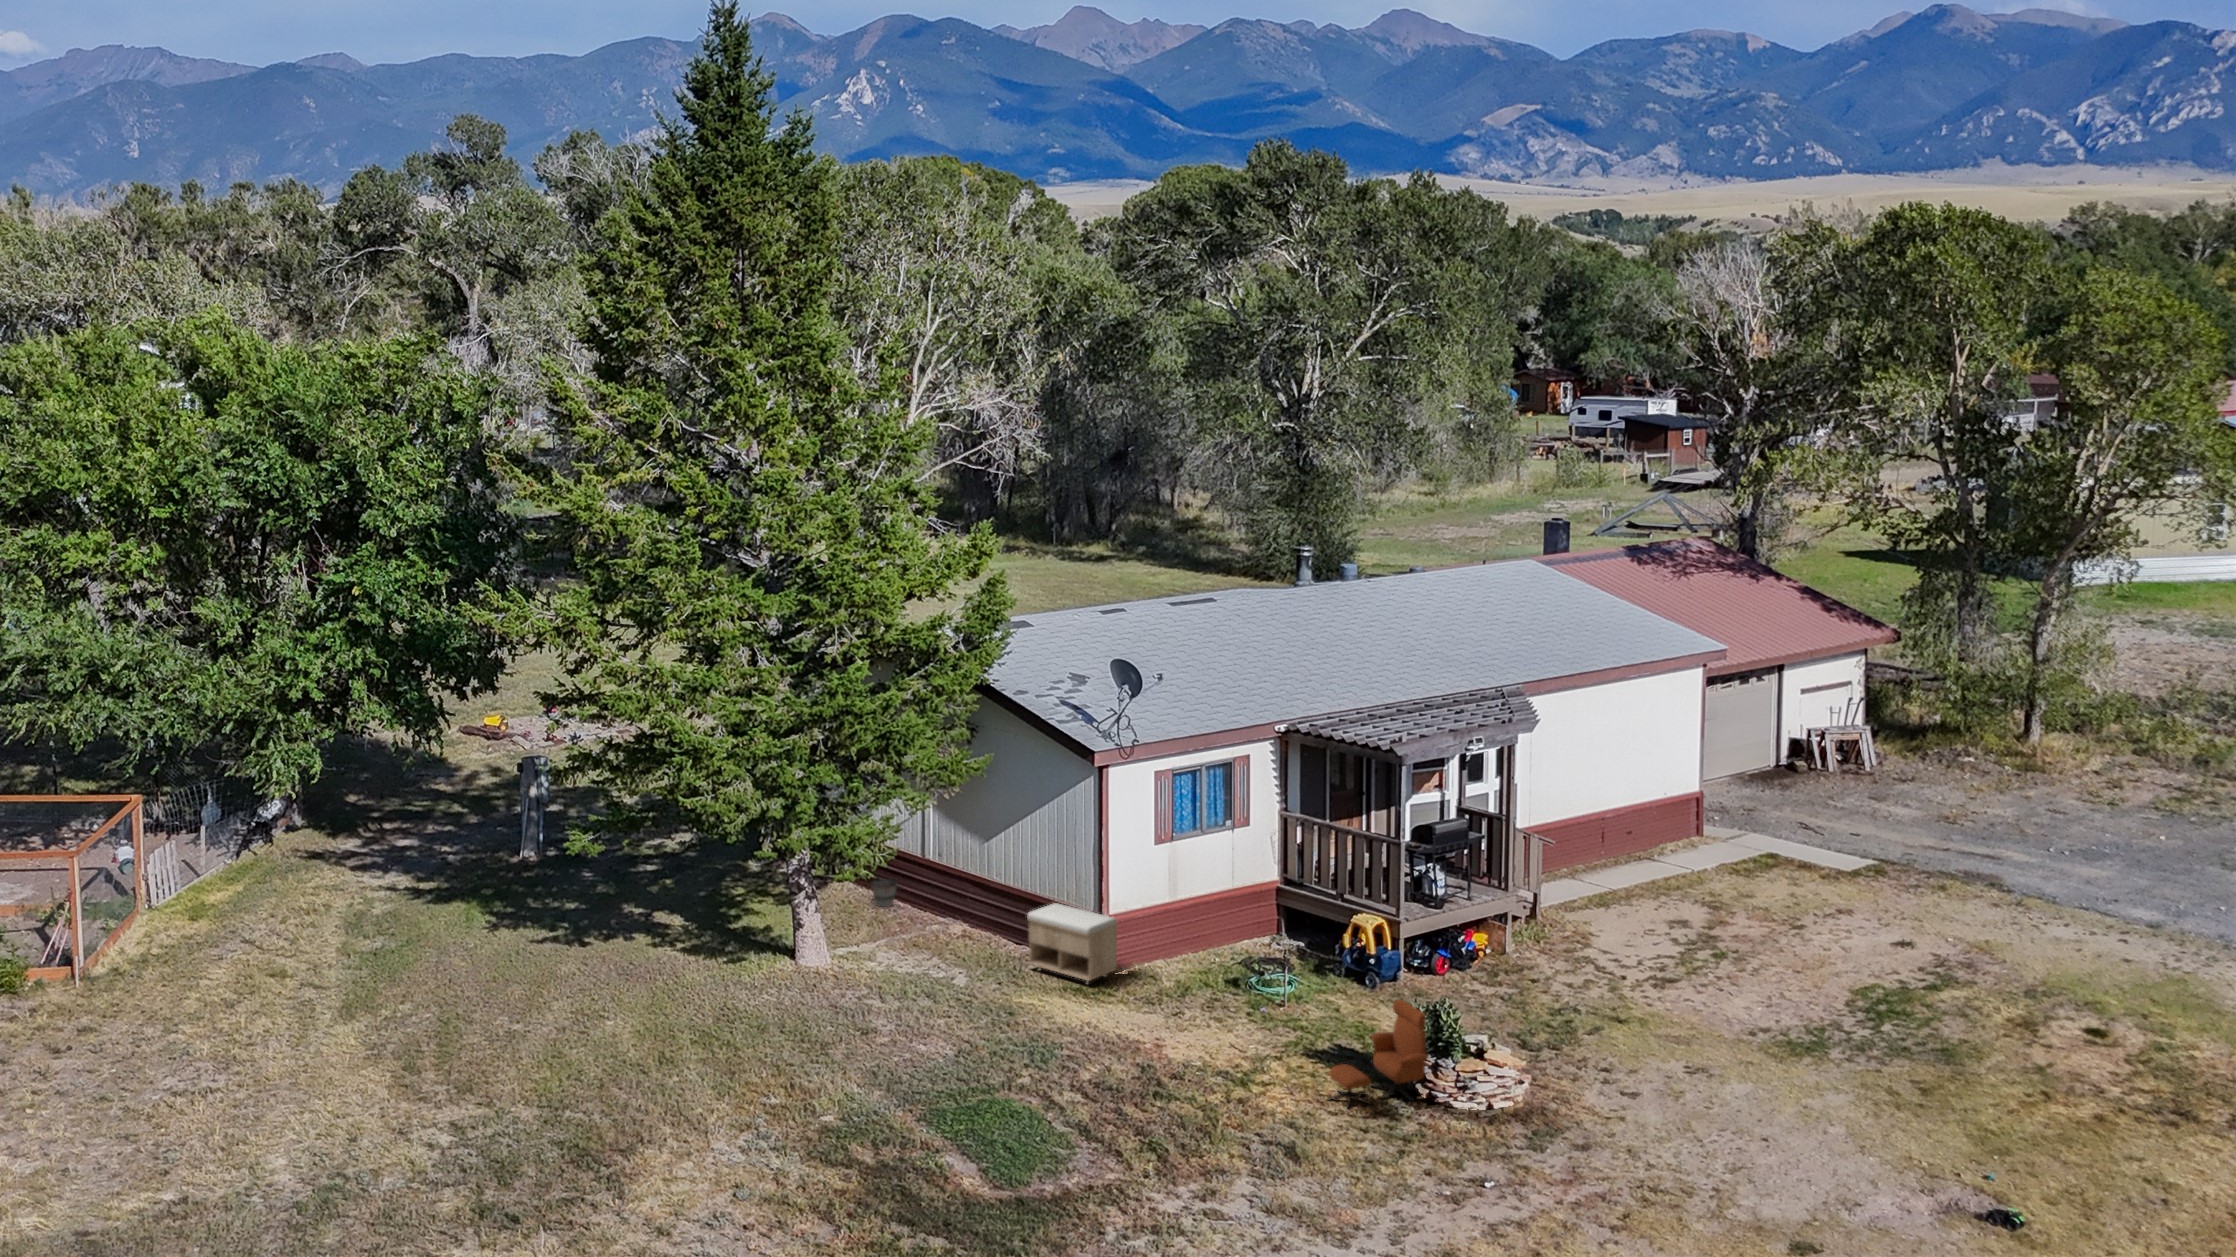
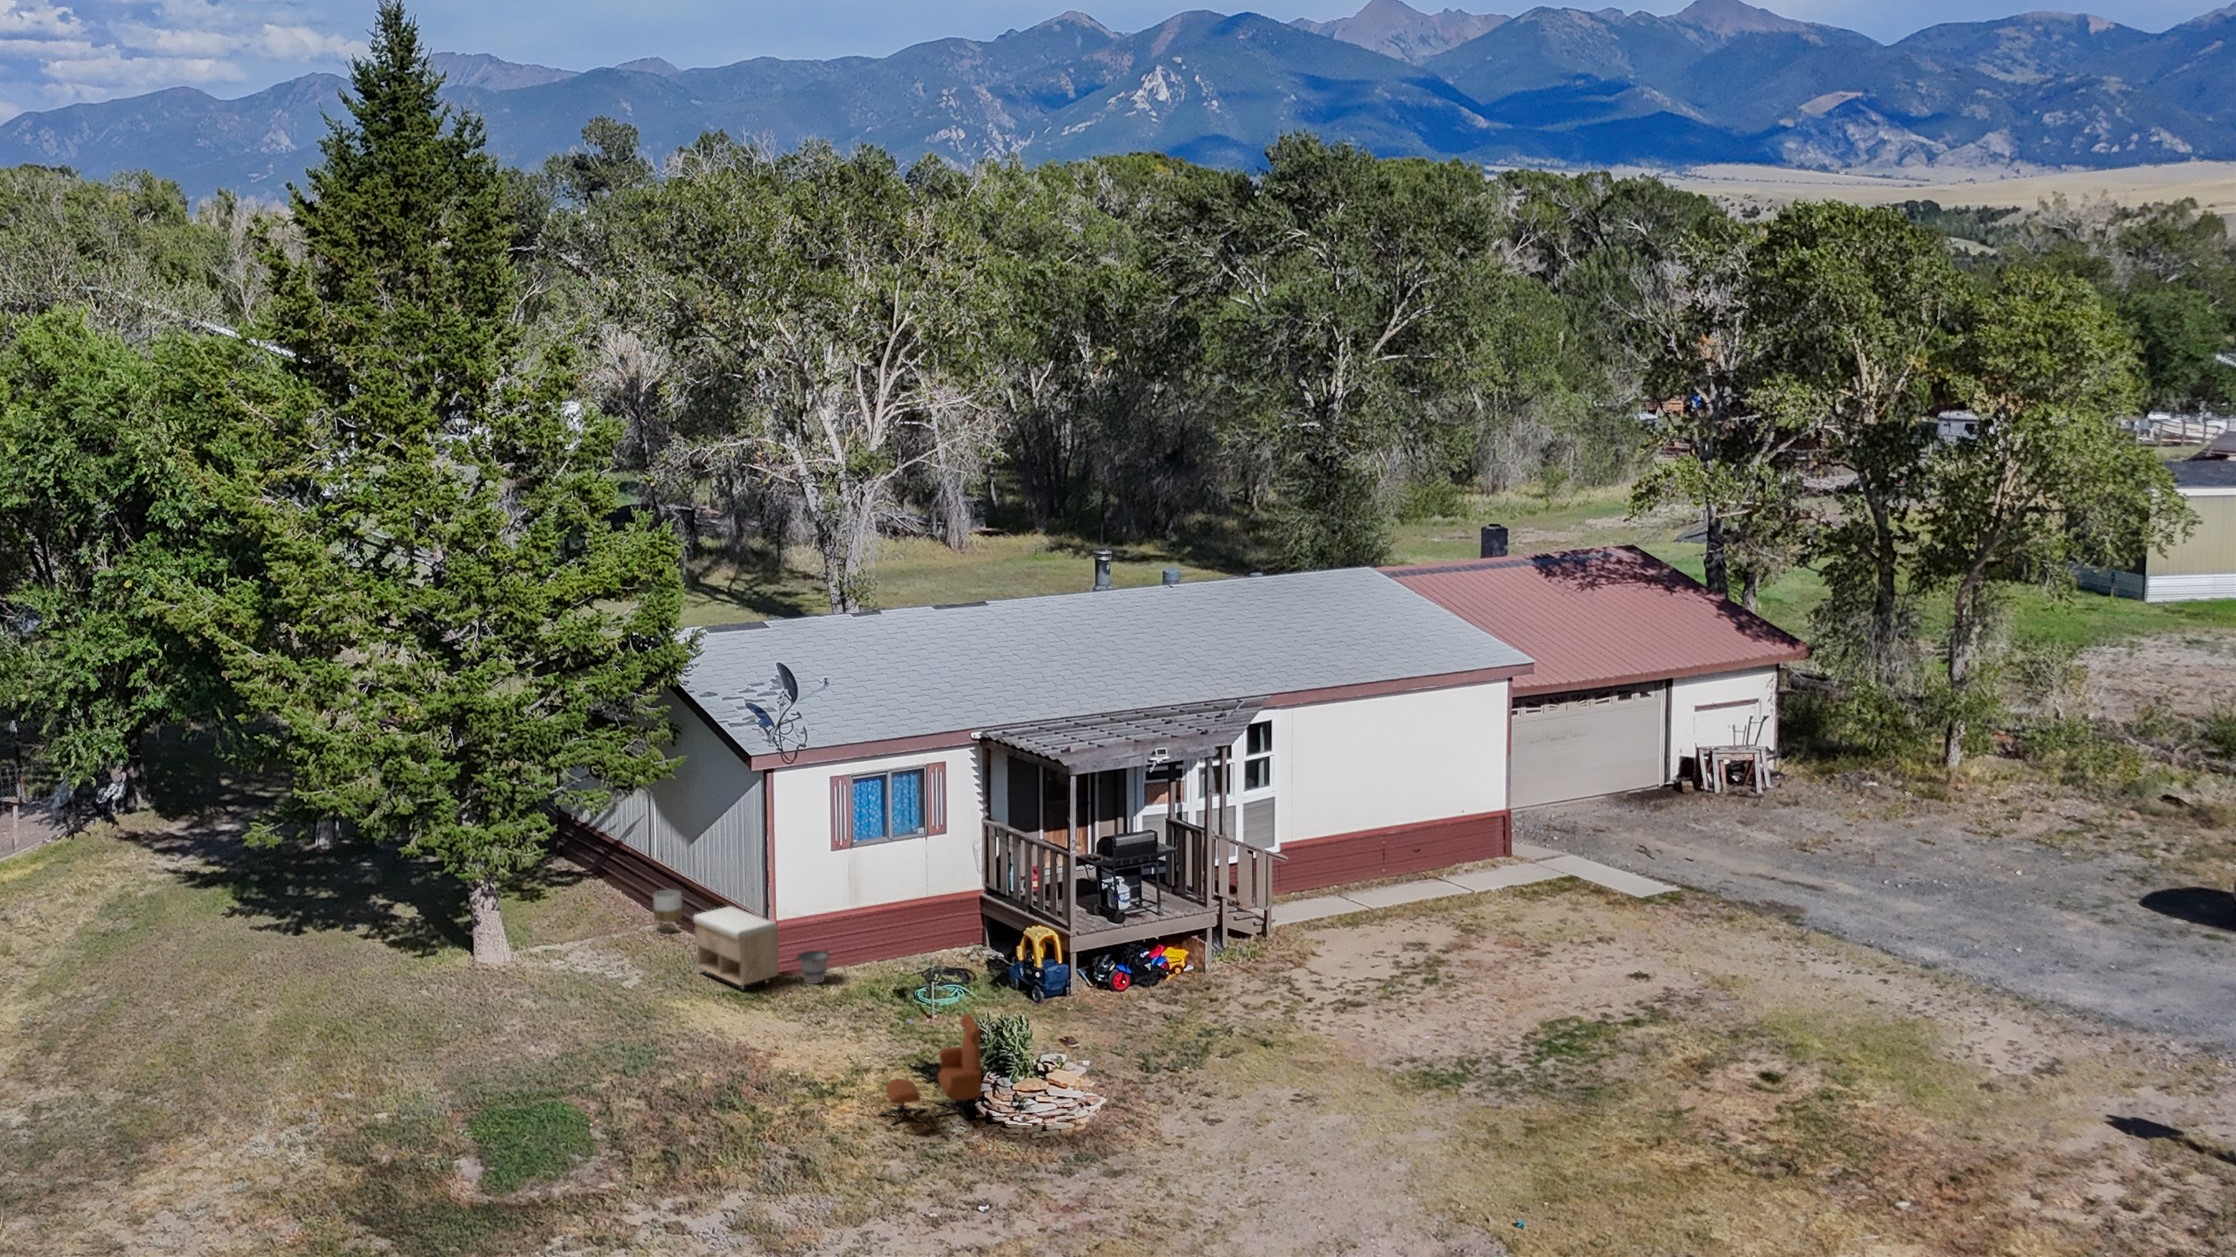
bucket: present [871,877,902,907] -> present [795,950,829,984]
planter: none [950,889,978,935] -> present [653,890,683,927]

